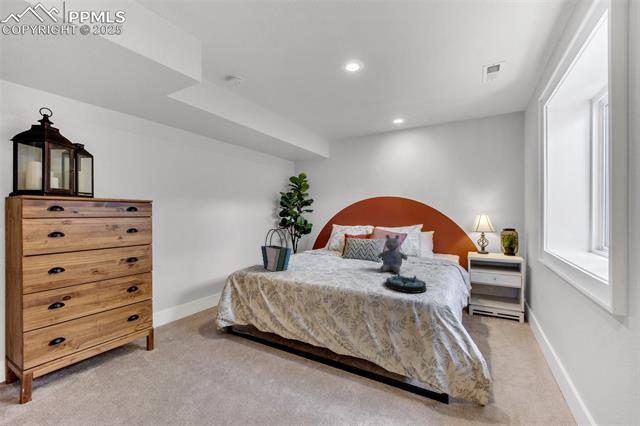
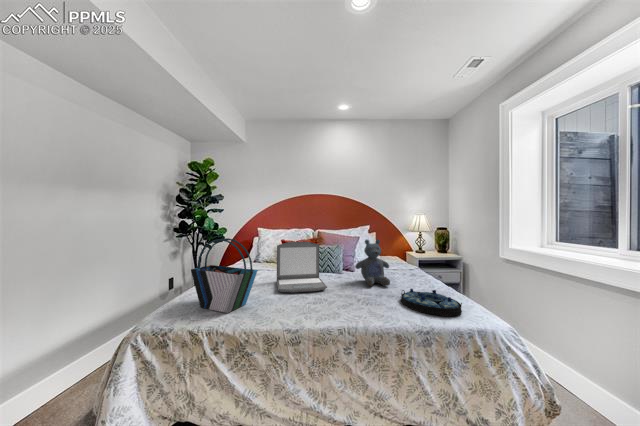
laptop: none [312,234,352,269] -> present [277,242,327,293]

